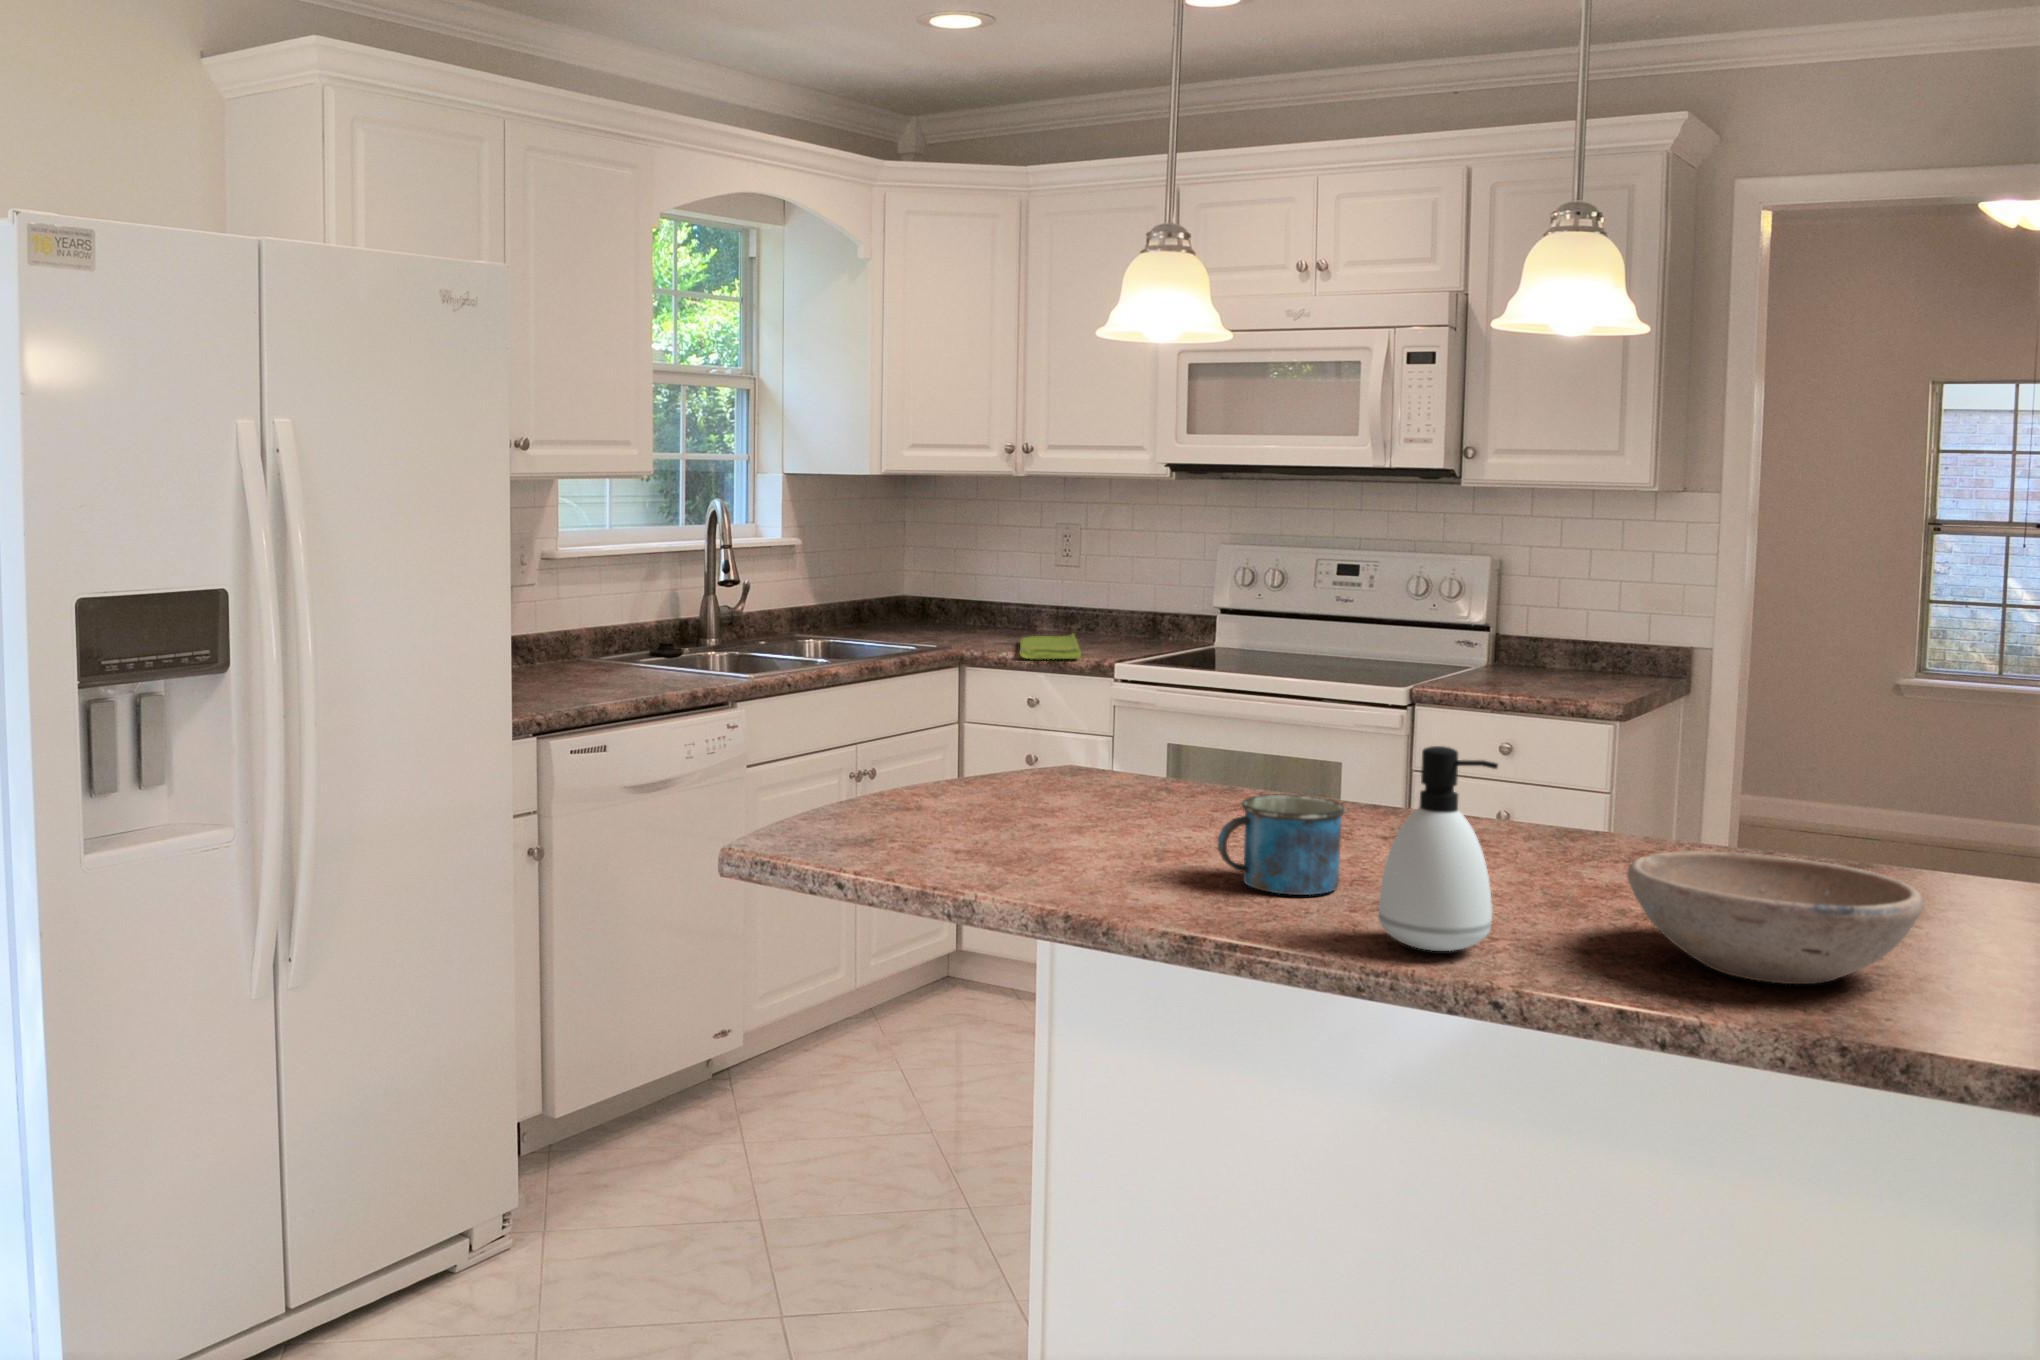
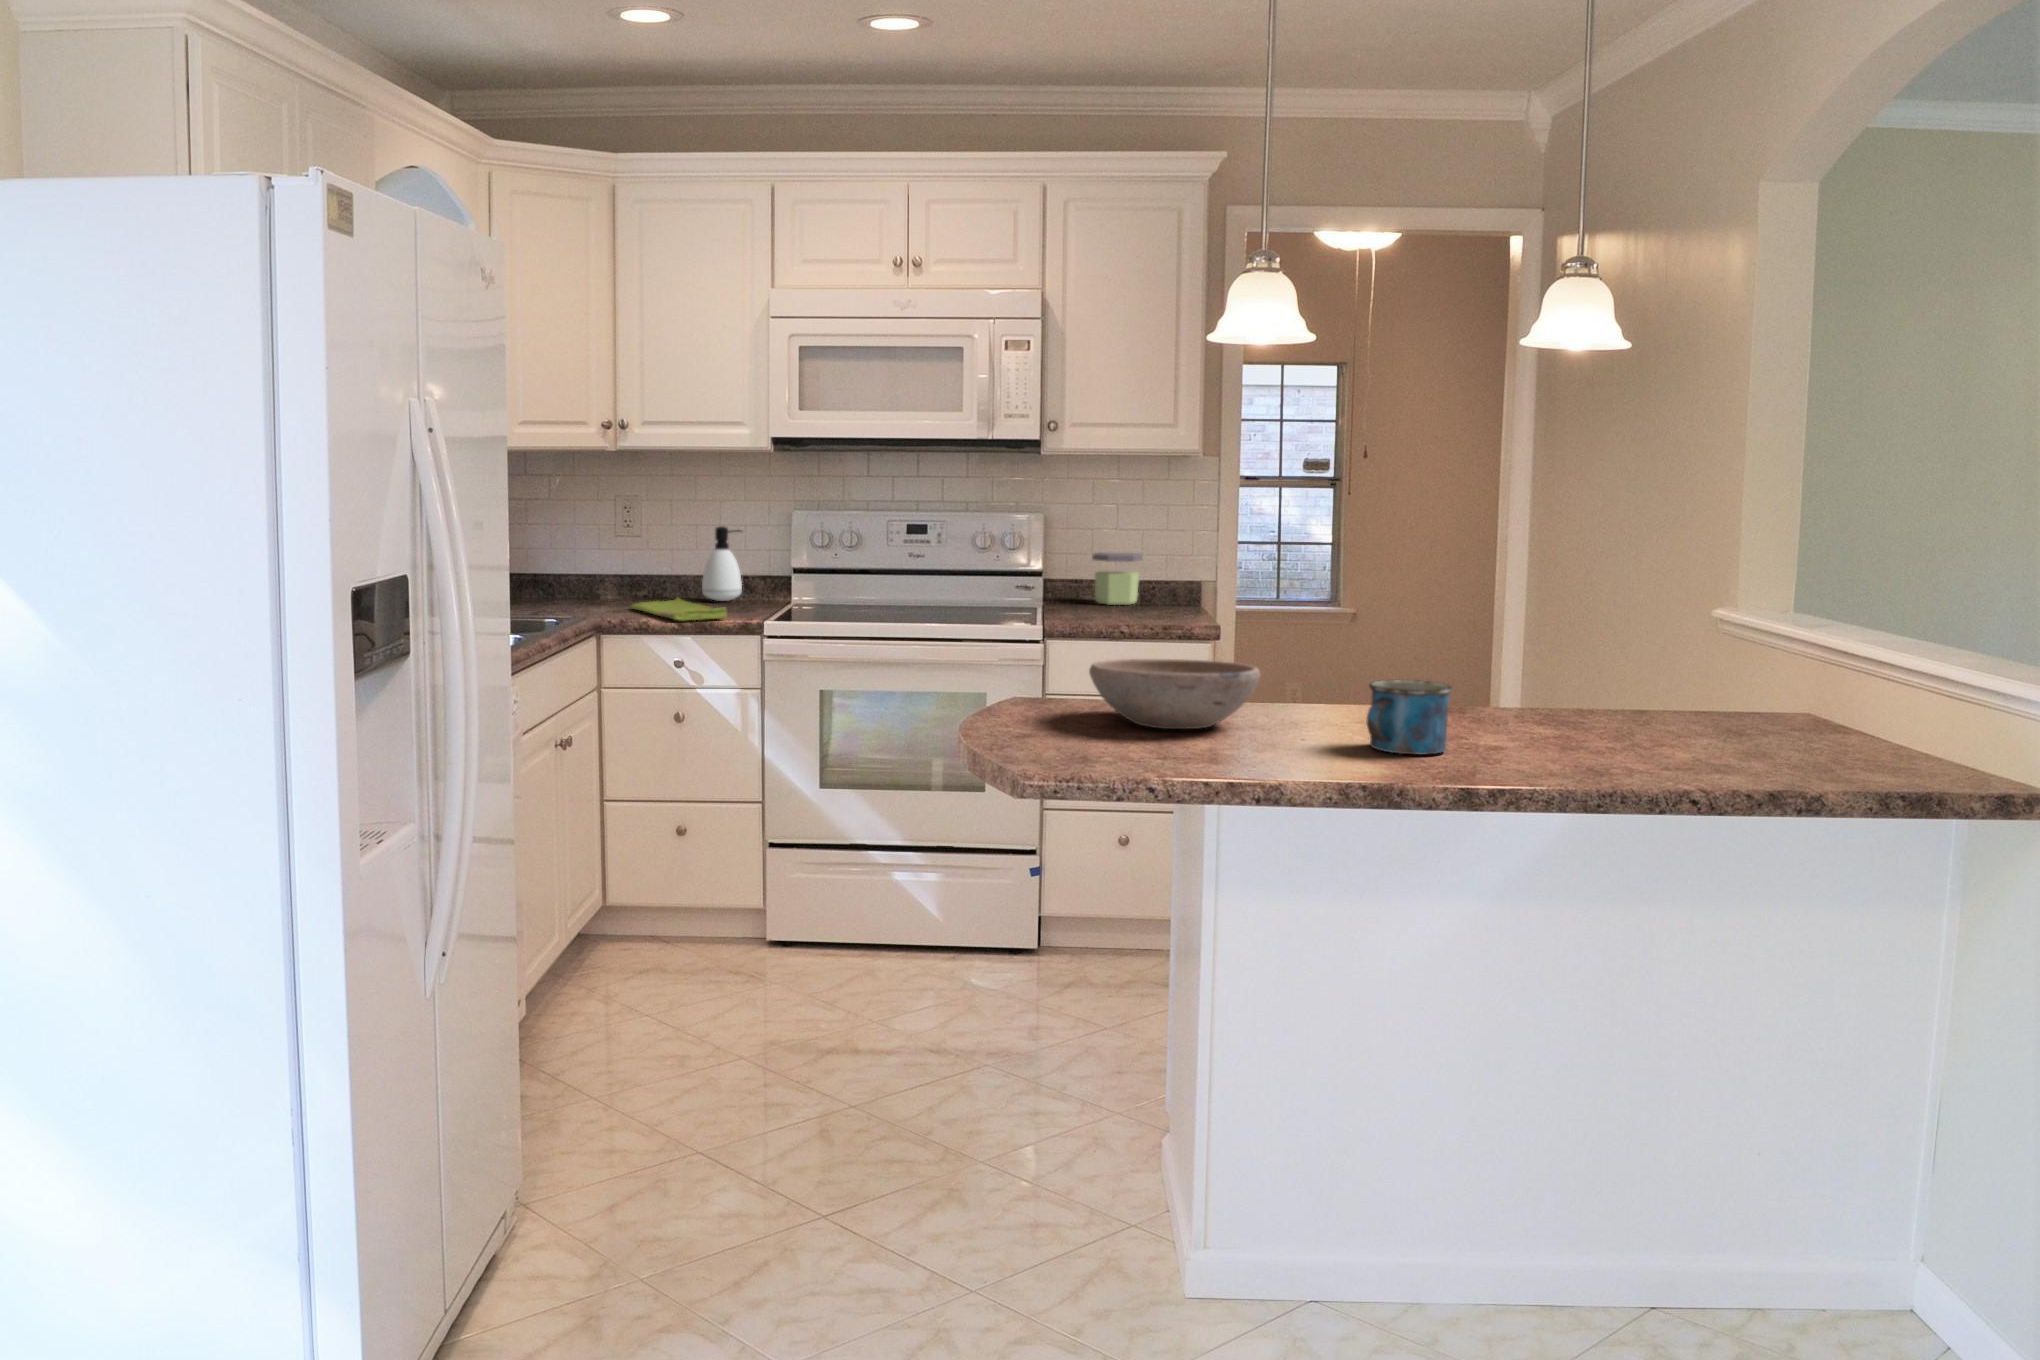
jar: none [1567,605,1634,673] -> present [1092,553,1143,605]
soap dispenser: present [1378,746,1498,951] -> present [702,526,742,601]
bowl: present [1627,851,1923,984] -> present [1089,659,1260,729]

